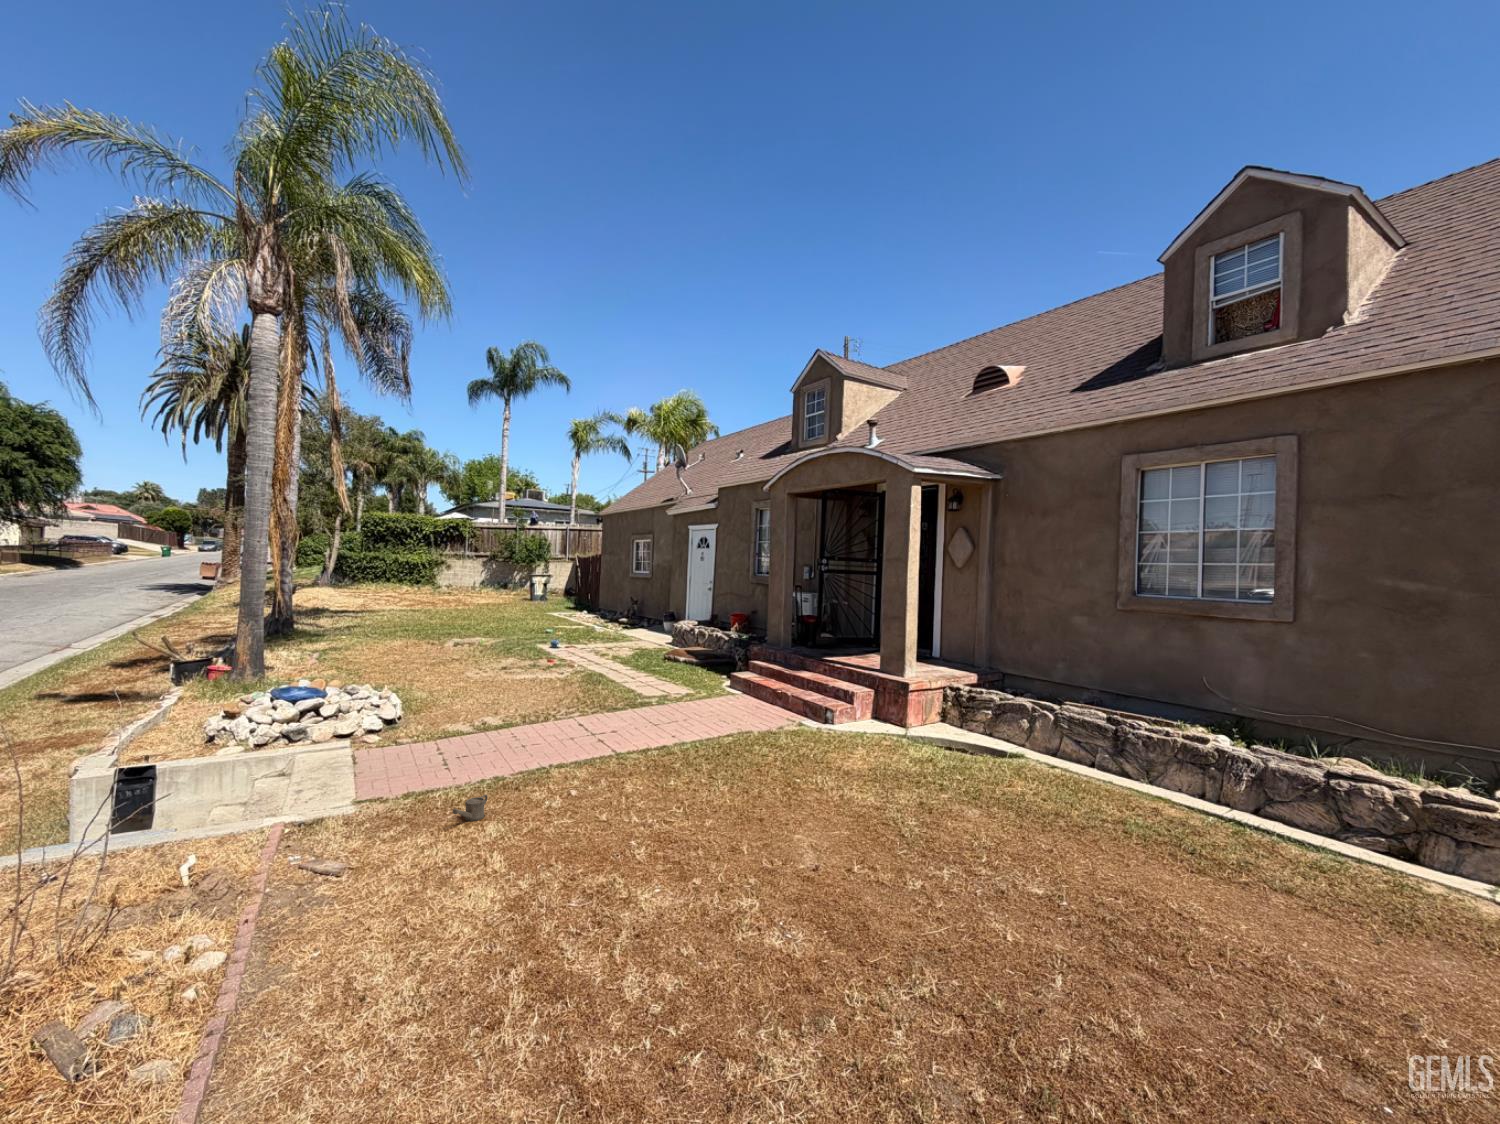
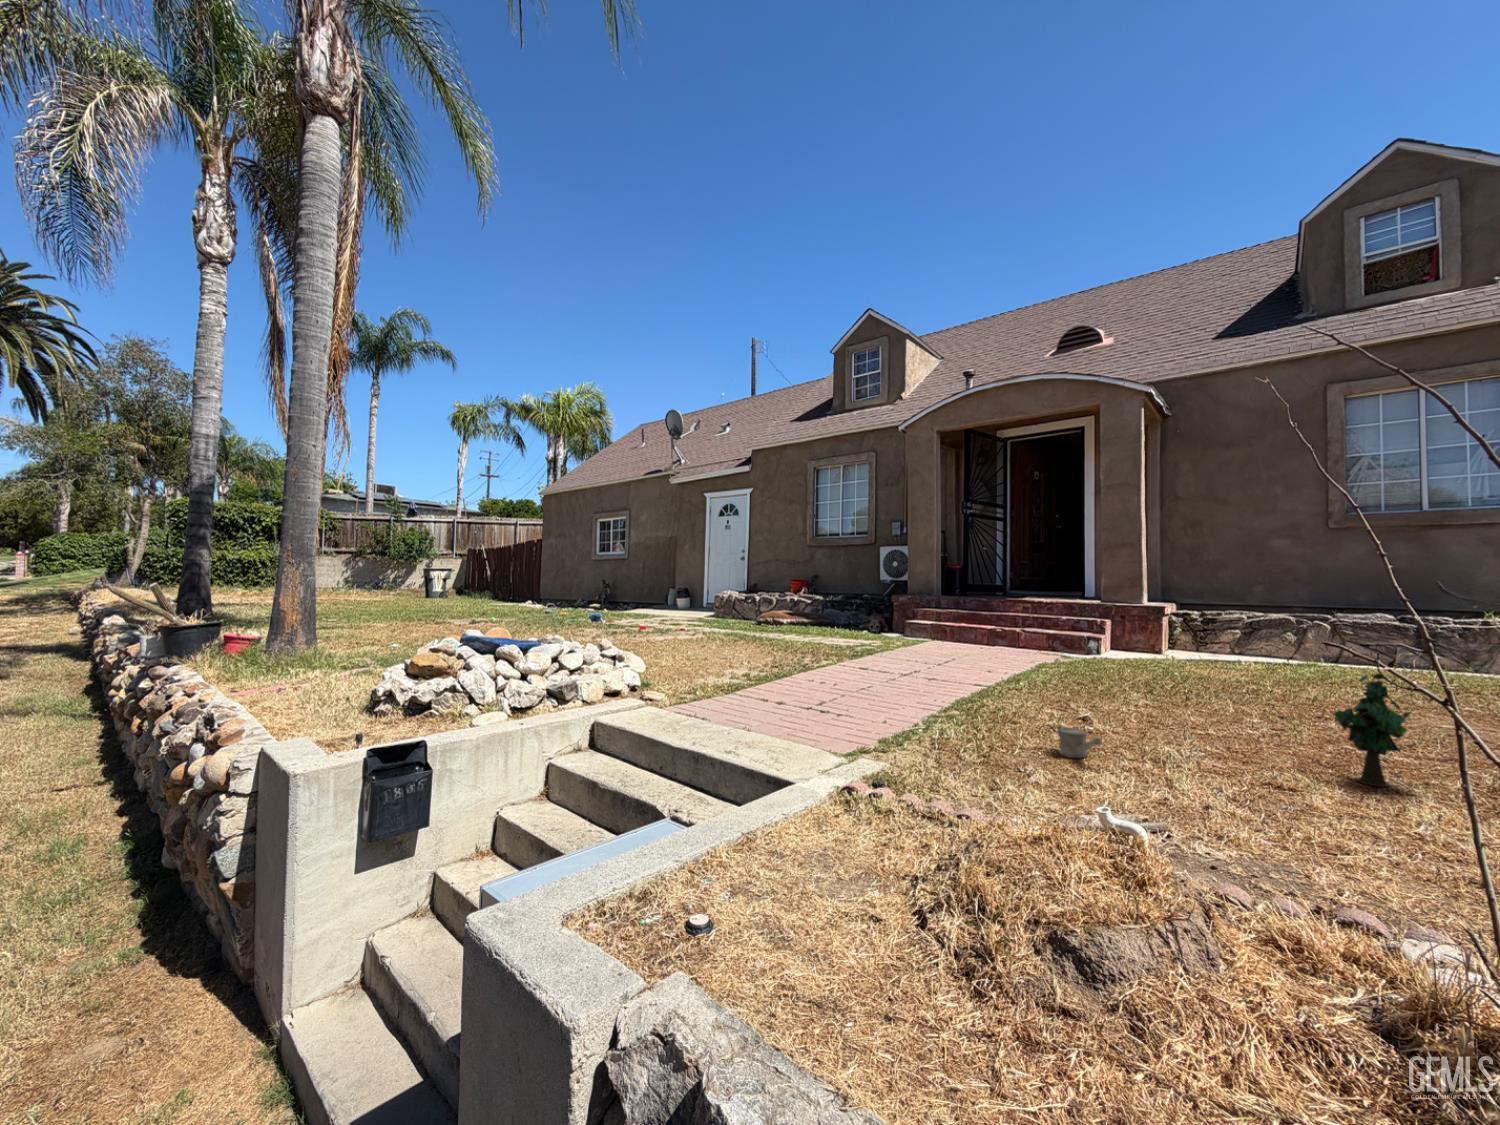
decorative plant: none [551,793,601,877] -> present [1333,674,1411,787]

